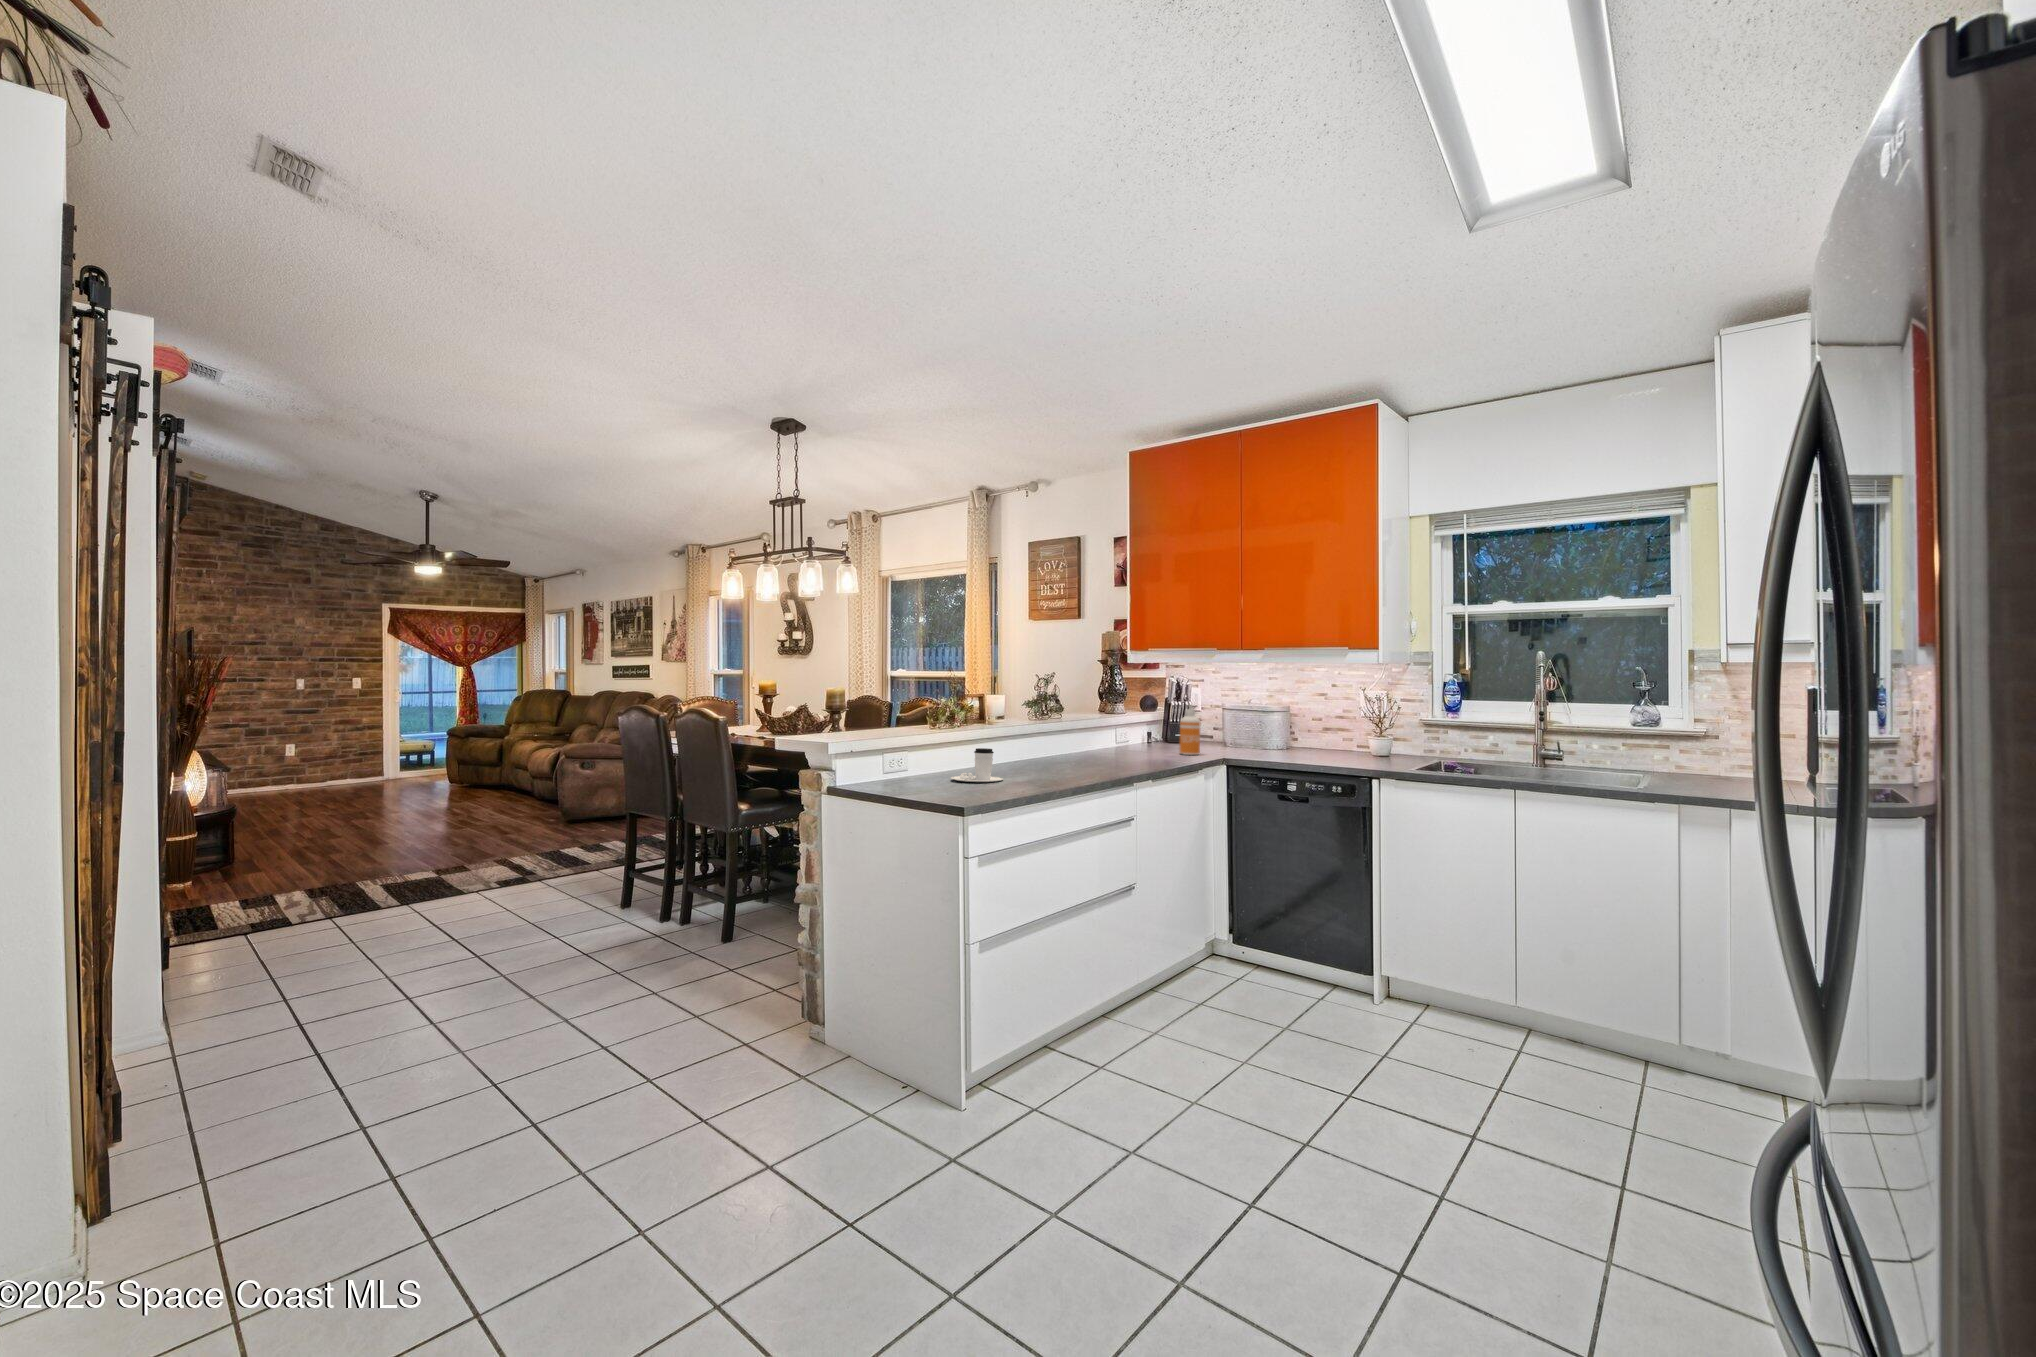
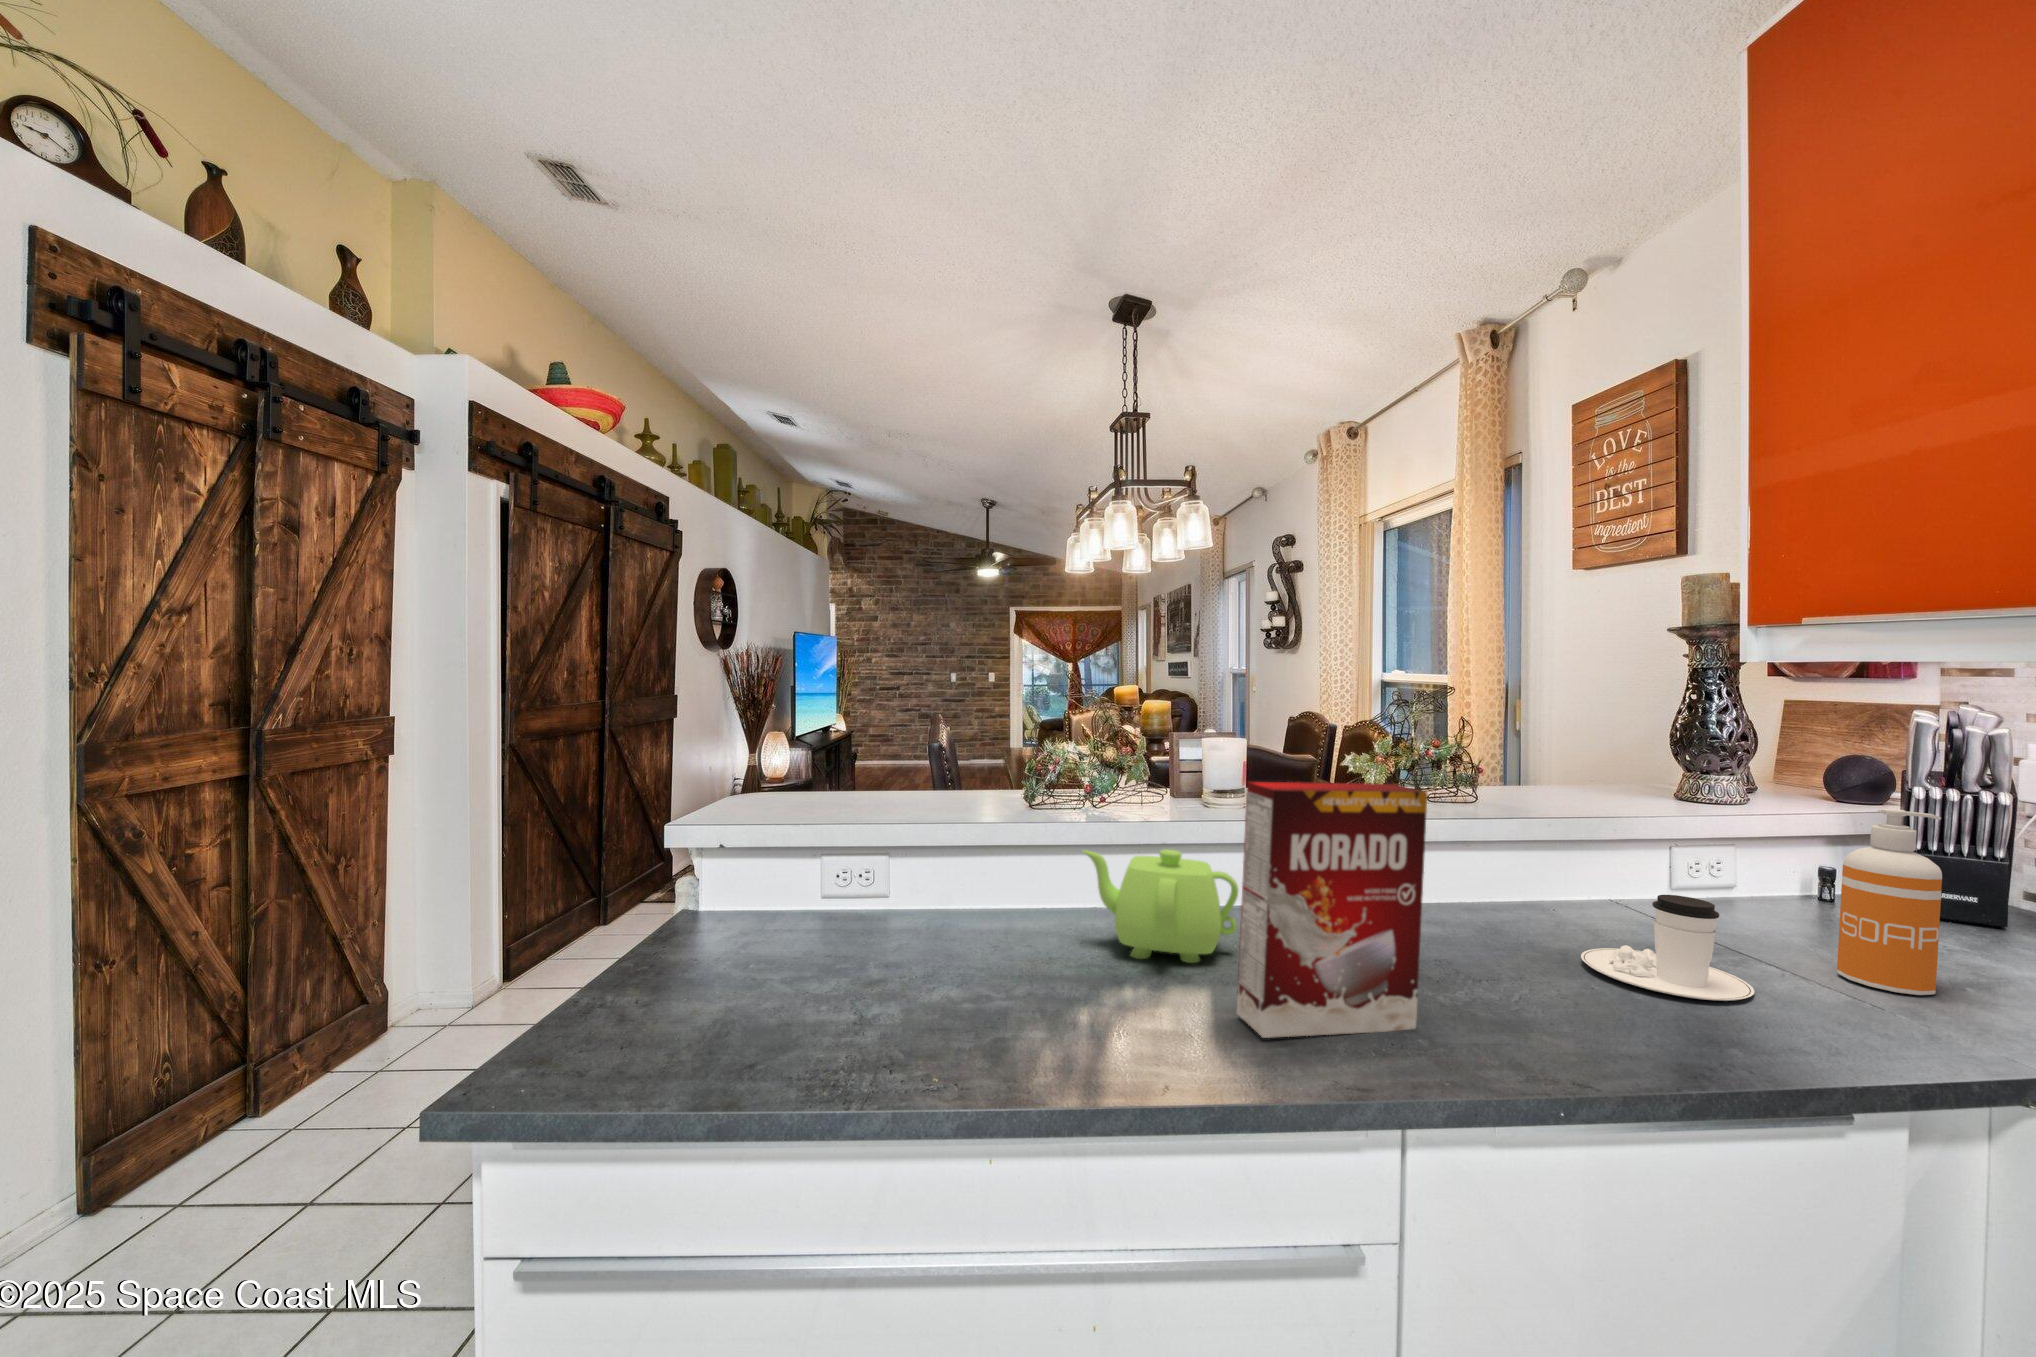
cereal box: none [1101,698,1137,773] -> present [1237,782,1427,1038]
teapot: none [1019,732,1068,771] -> present [1083,849,1238,963]
coffee cup: present [951,748,1003,782] -> present [1581,895,1754,1001]

